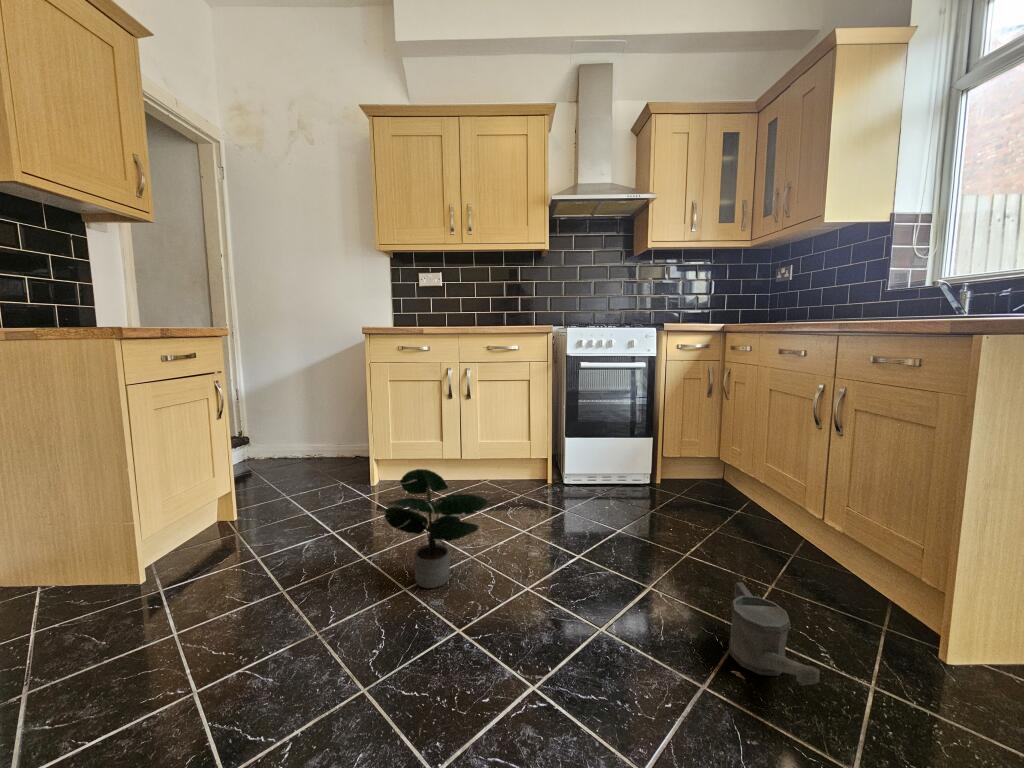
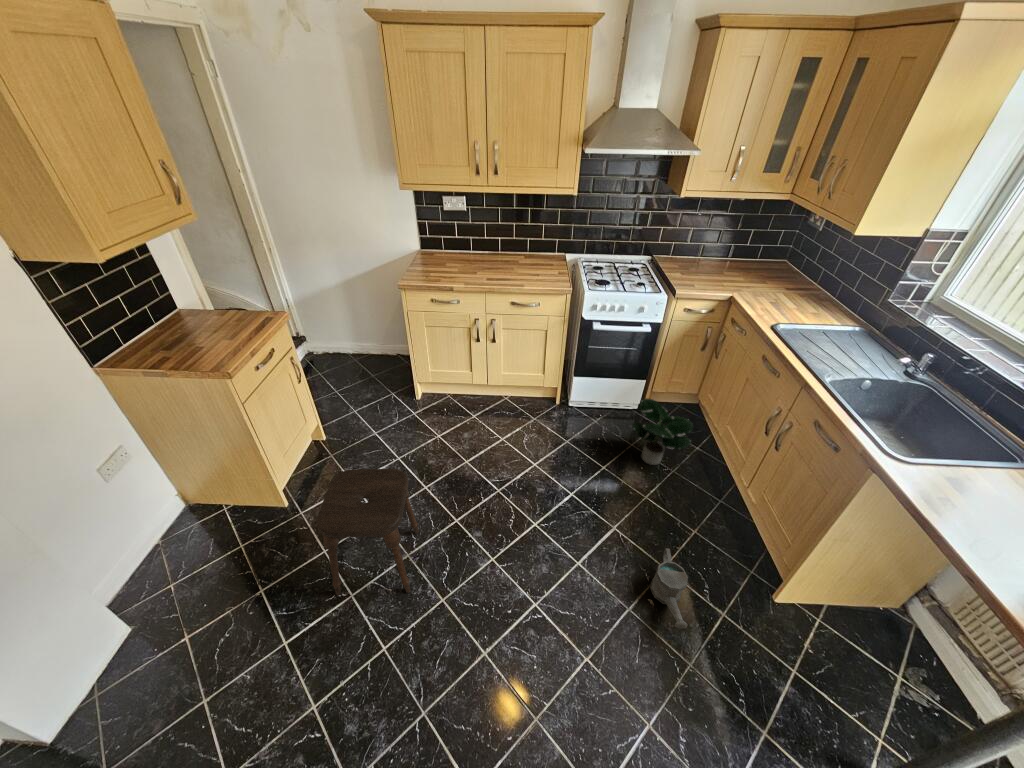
stool: none [160,464,342,691] -> present [316,469,419,595]
potted plant: present [384,469,488,588] -> present [632,398,693,465]

